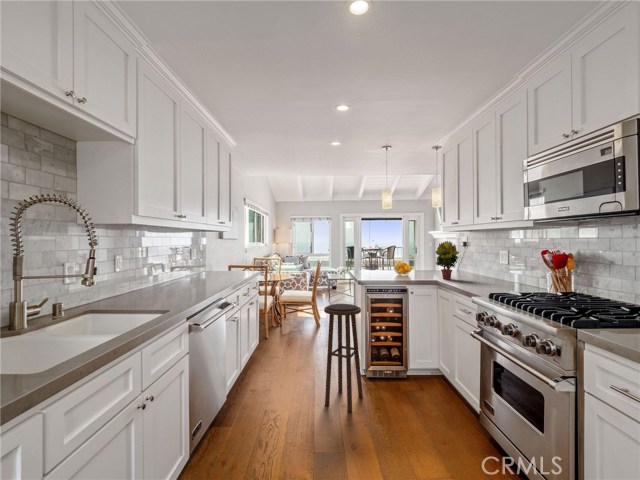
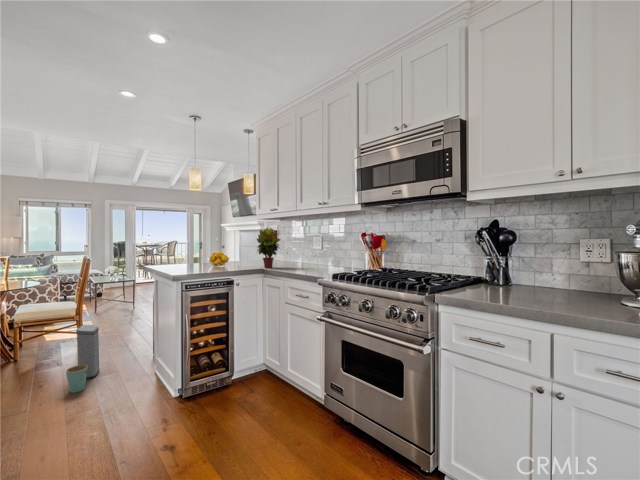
stool: present [324,304,363,412] -> none [131,309,187,454]
trash can: none [298,309,320,355] -> present [66,325,99,393]

